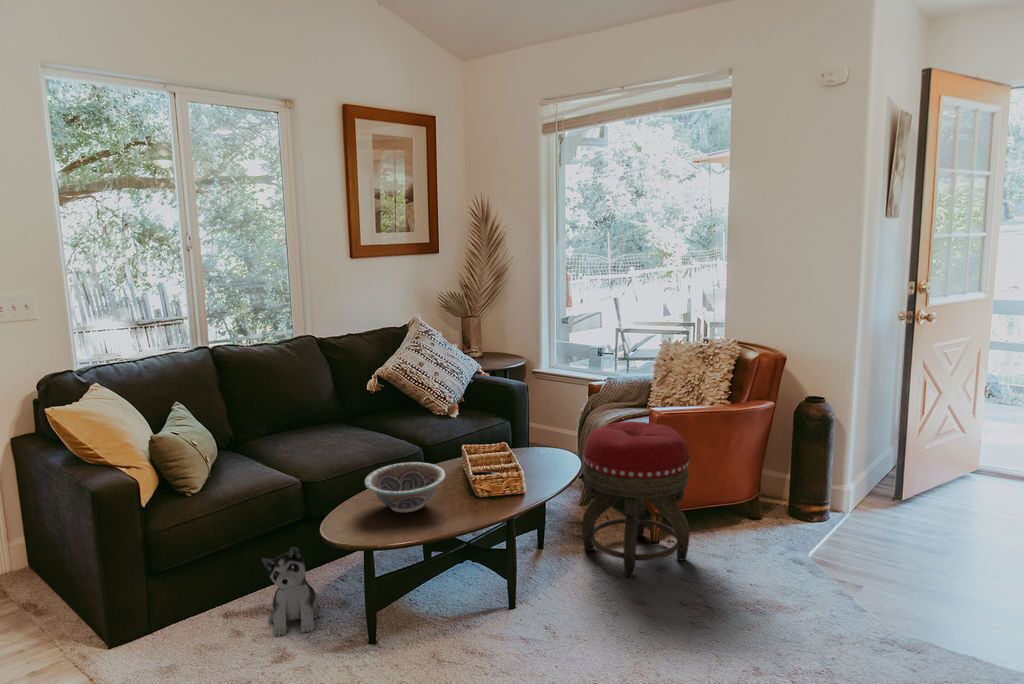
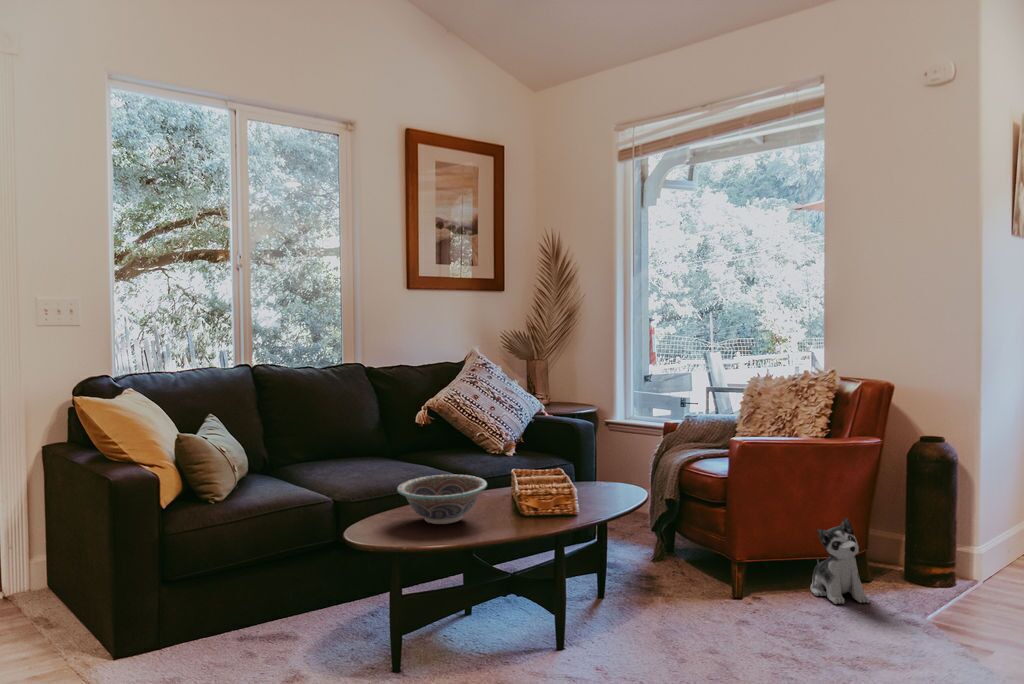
footstool: present [582,421,690,577] -> none [649,452,777,629]
plush toy: present [262,547,322,636] -> present [810,518,869,604]

